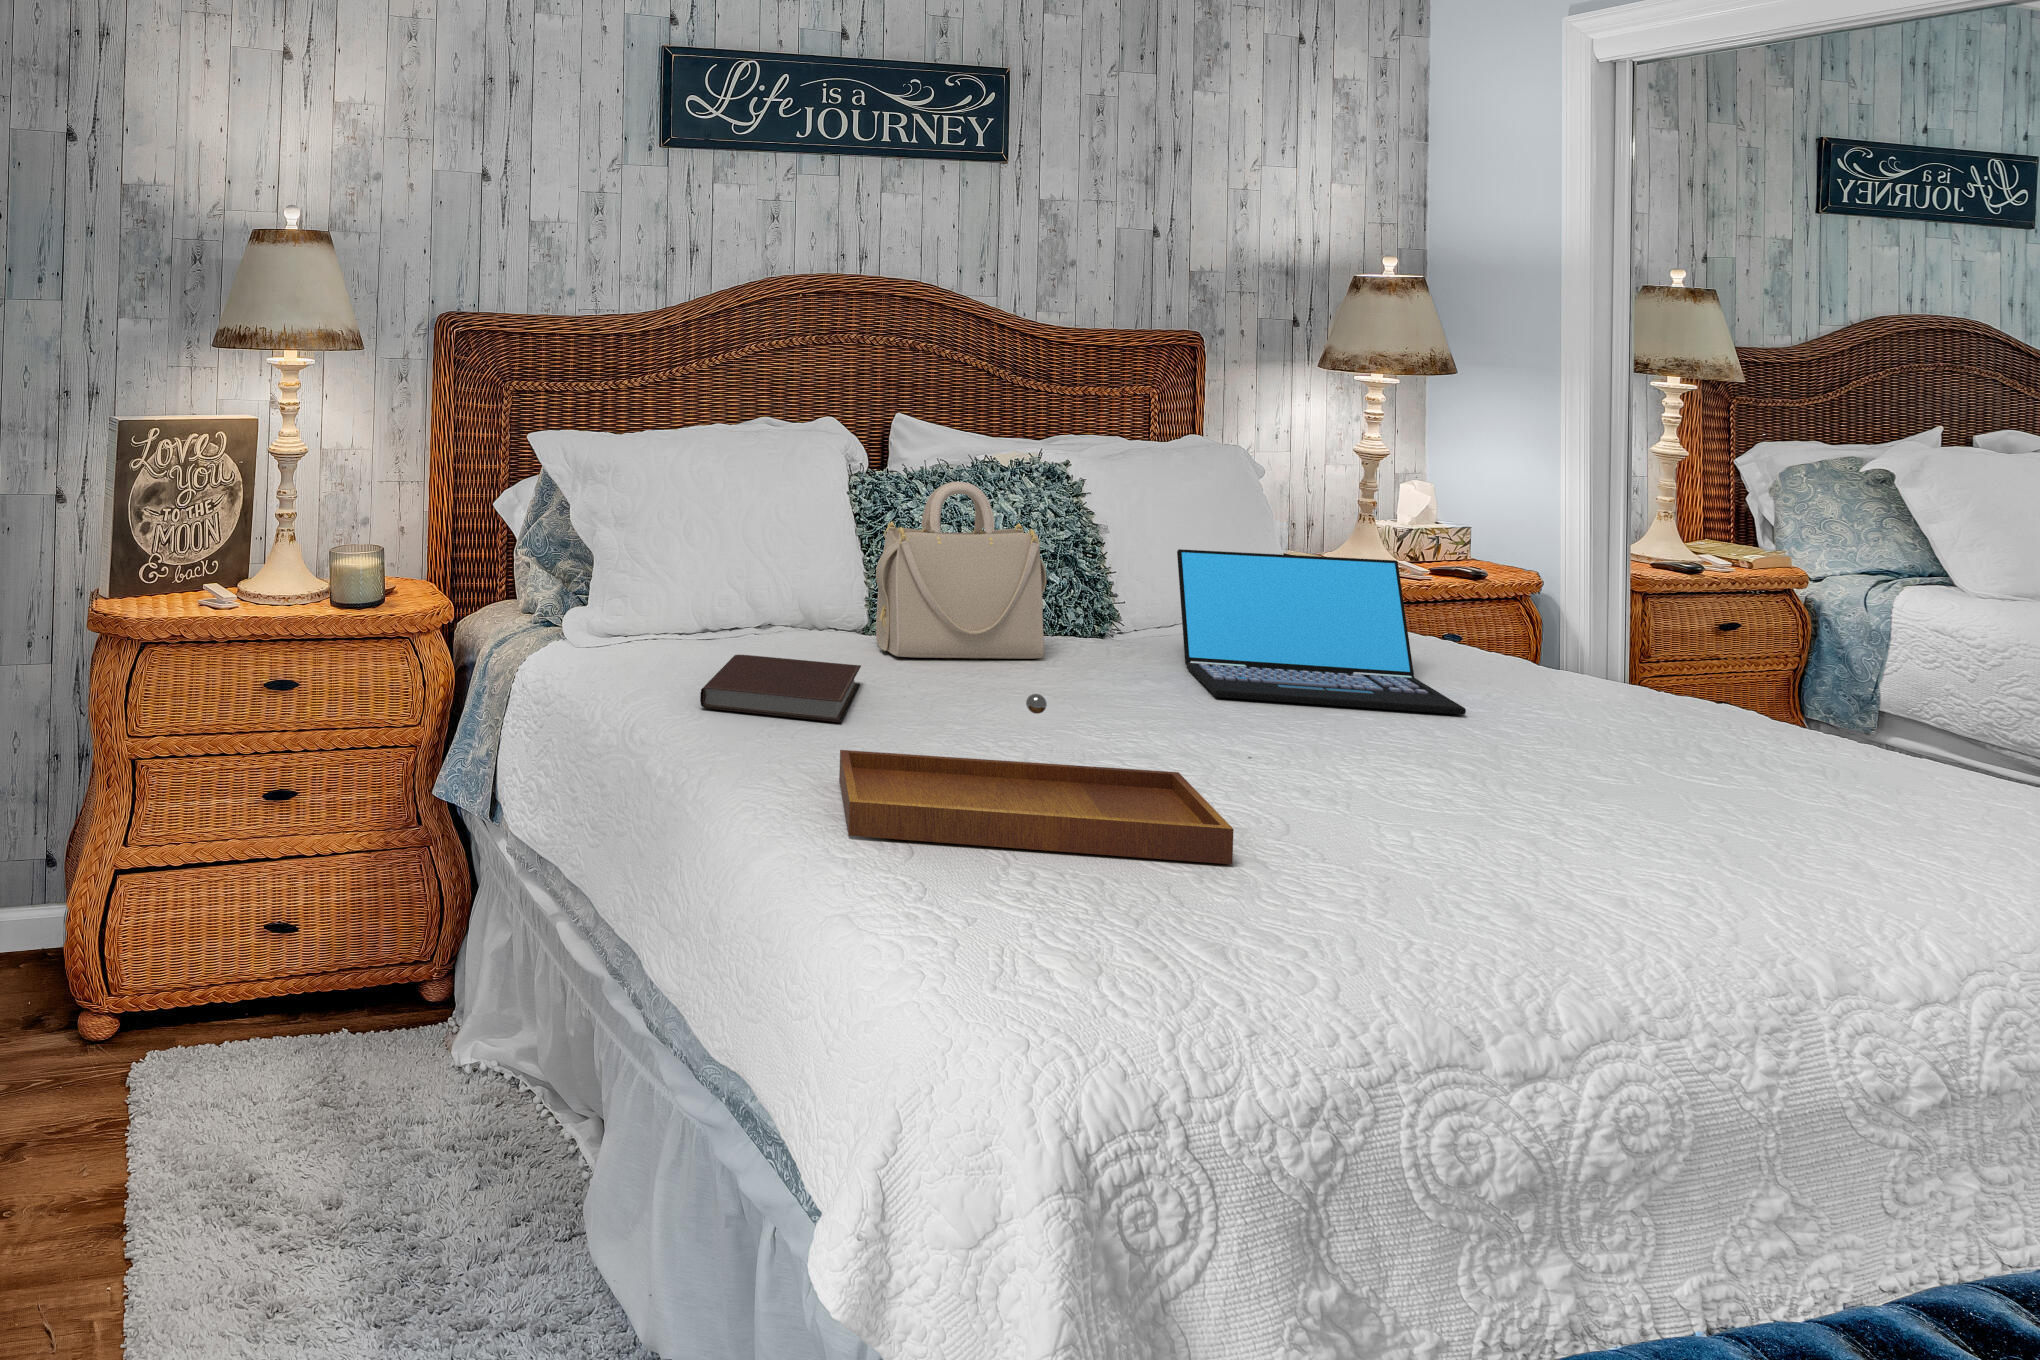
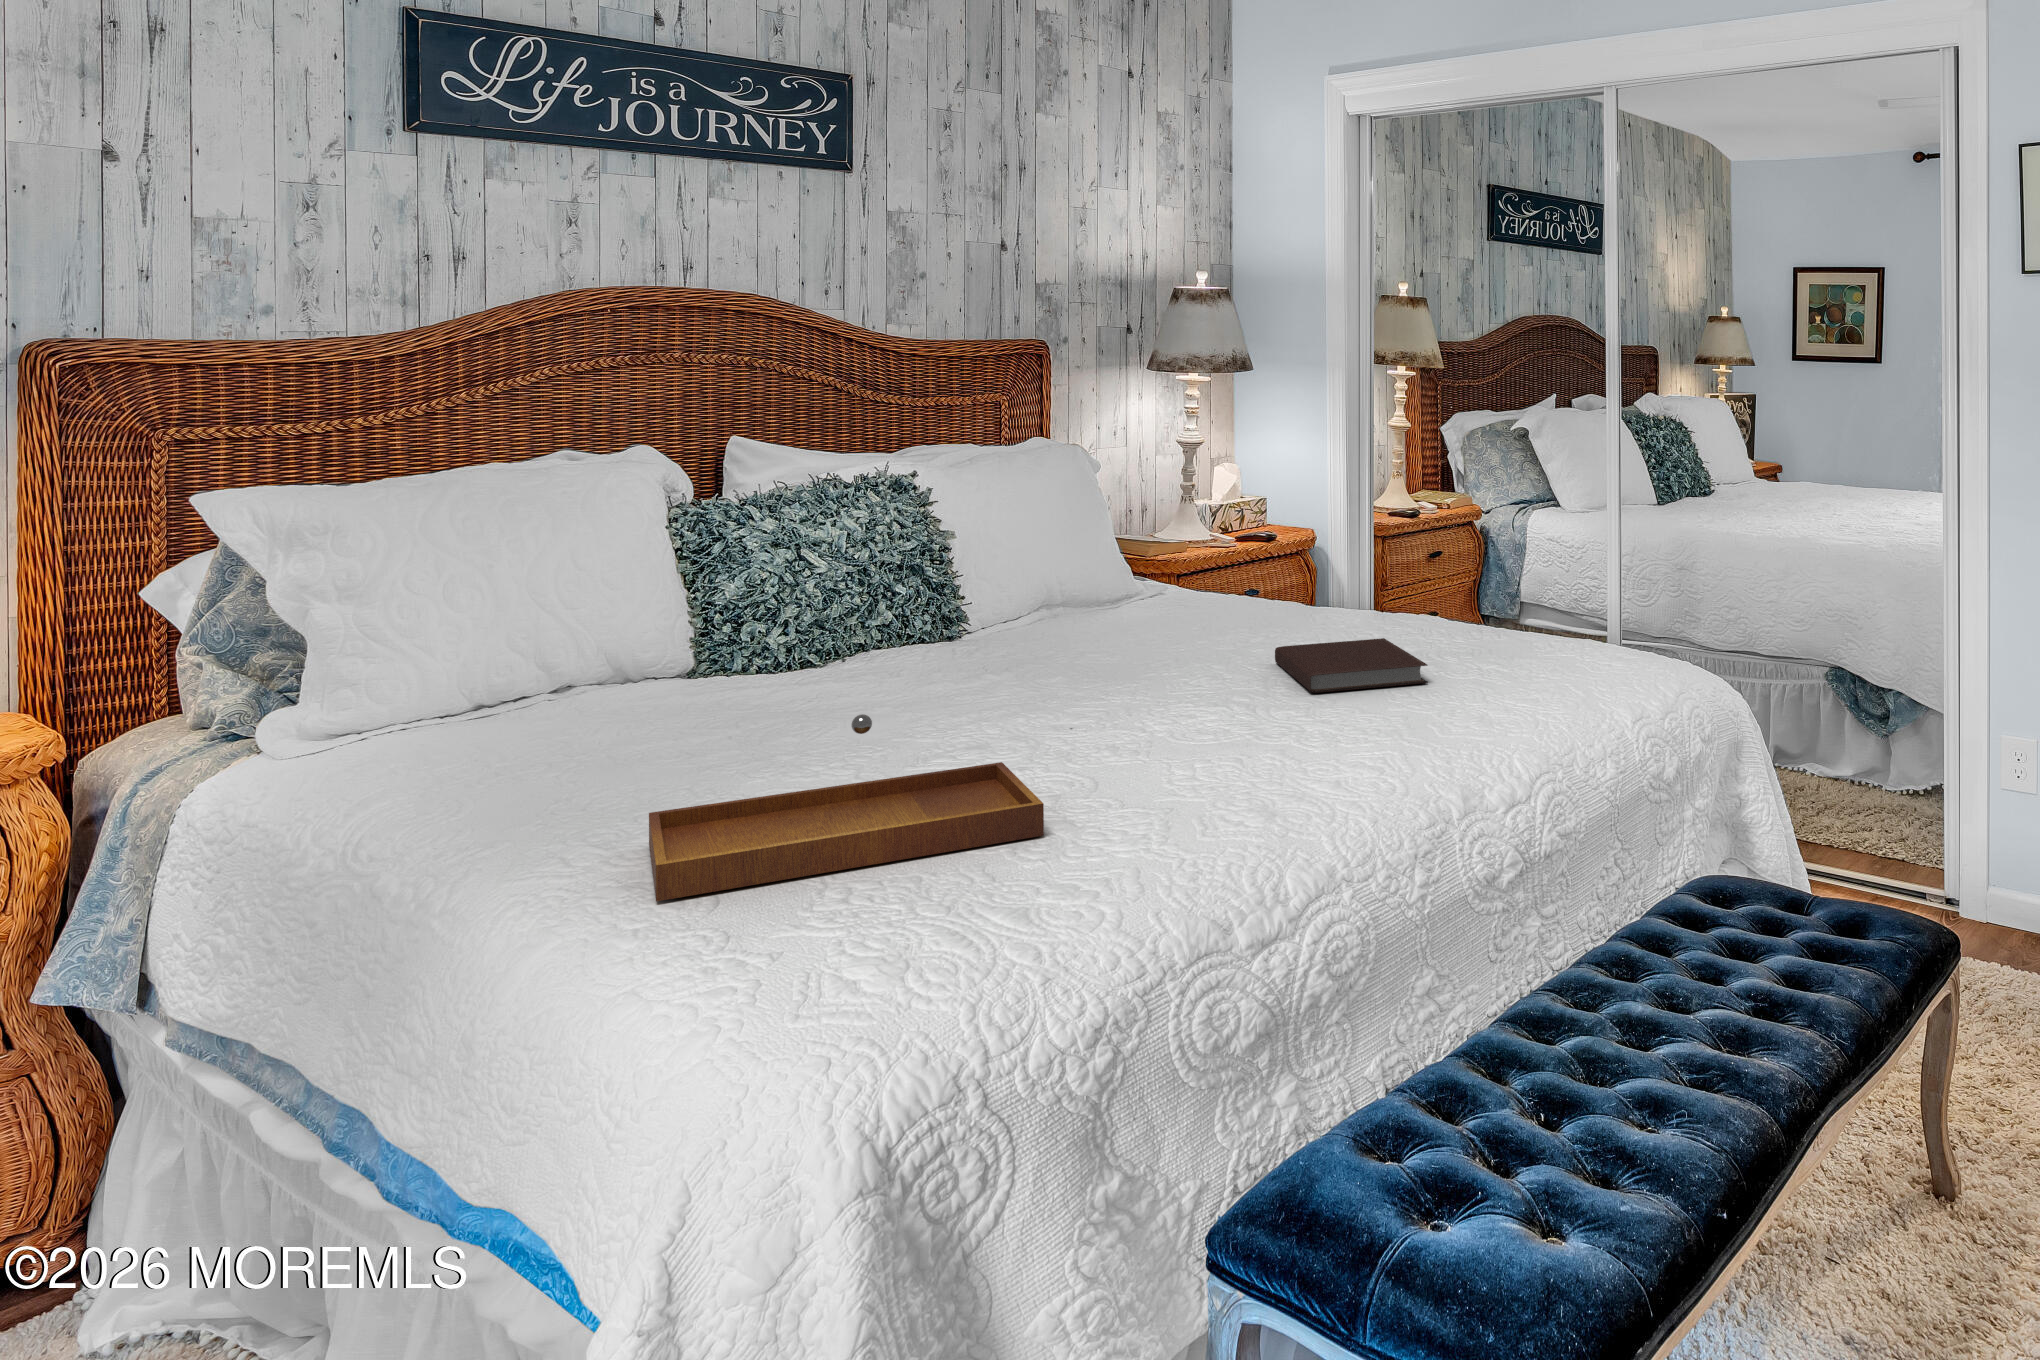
handbag: present [876,482,1047,659] -> none [700,506,889,699]
laptop: present [1177,549,1466,715] -> none [1015,539,1248,684]
notebook: present [700,655,861,722] -> present [1275,638,1428,692]

